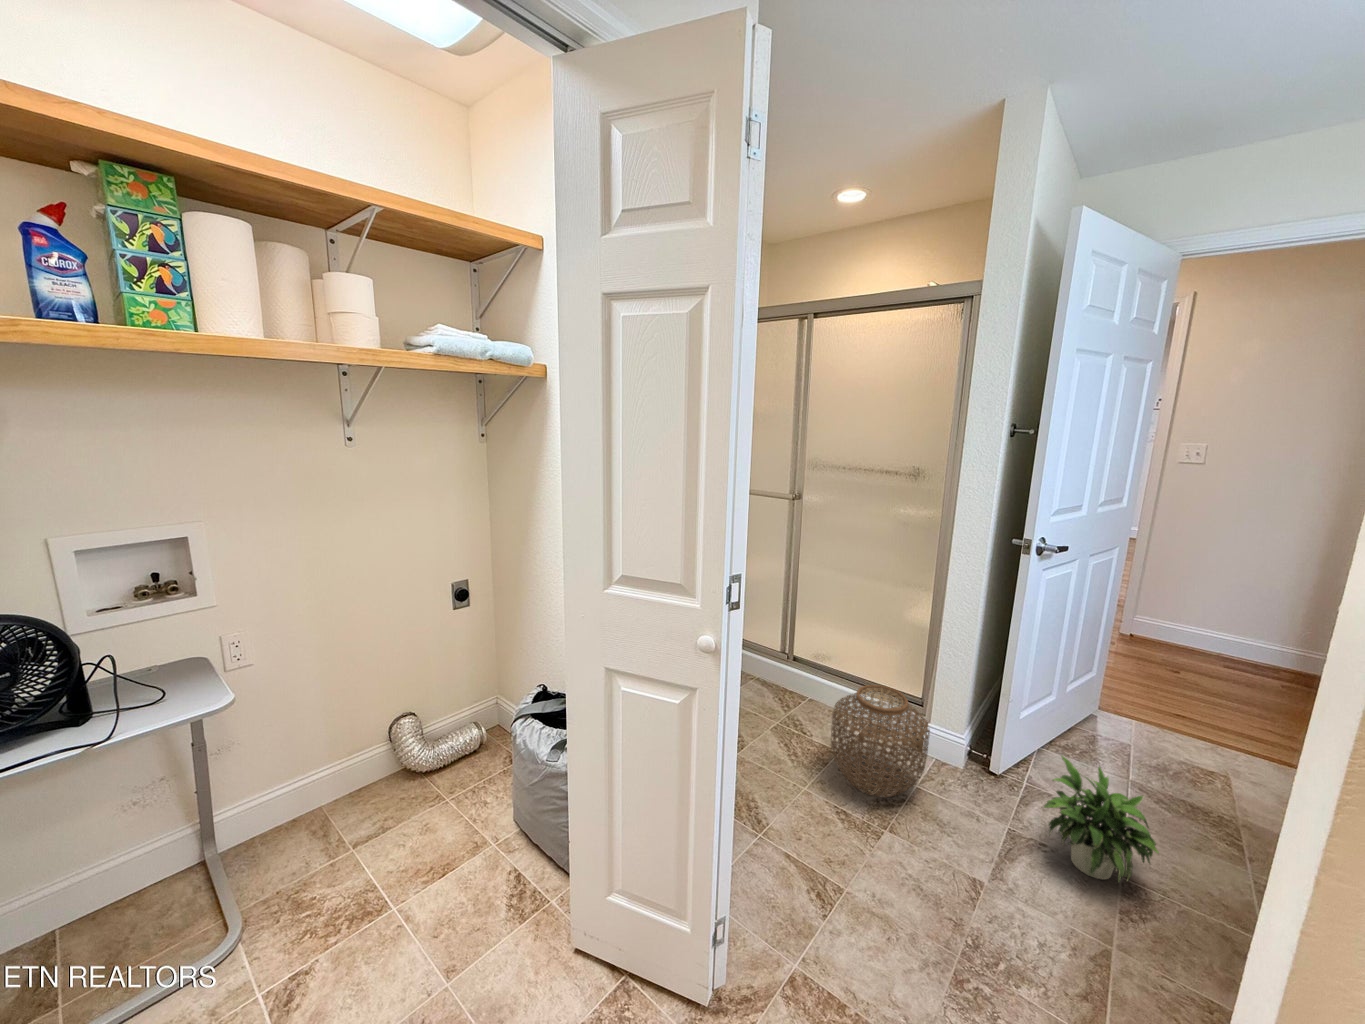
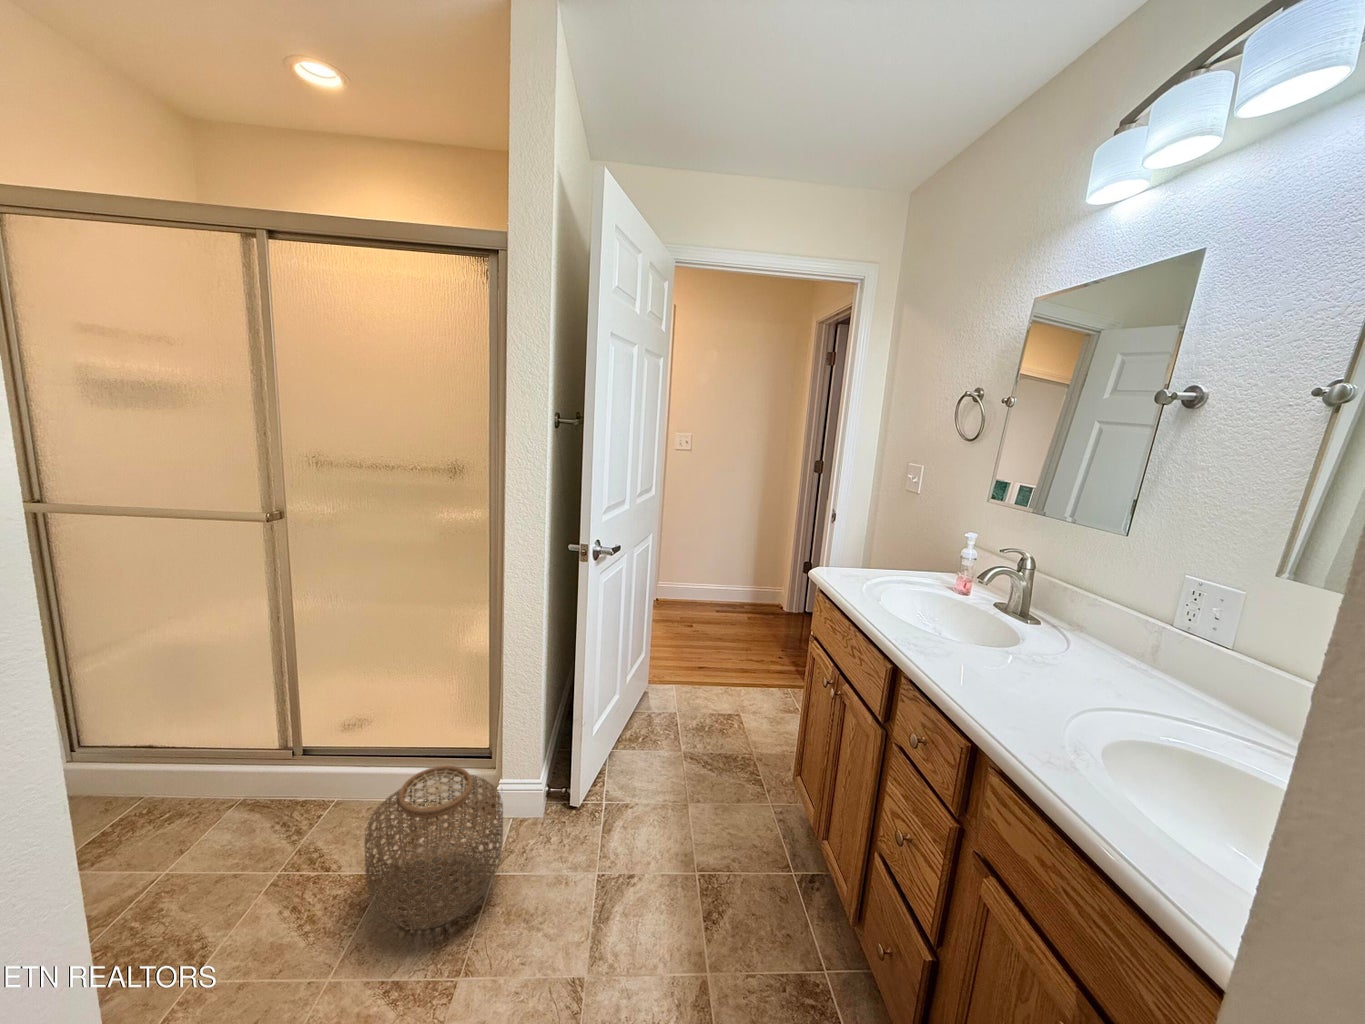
potted plant: present [1044,756,1159,882] -> none [628,767,725,895]

